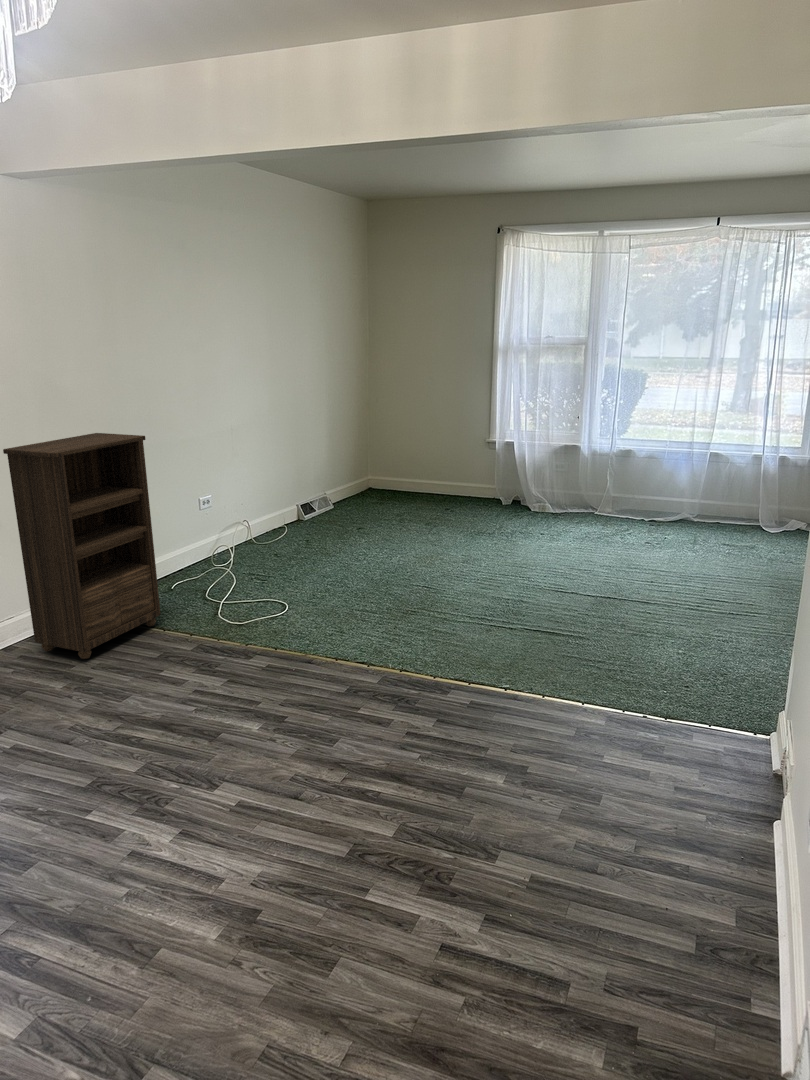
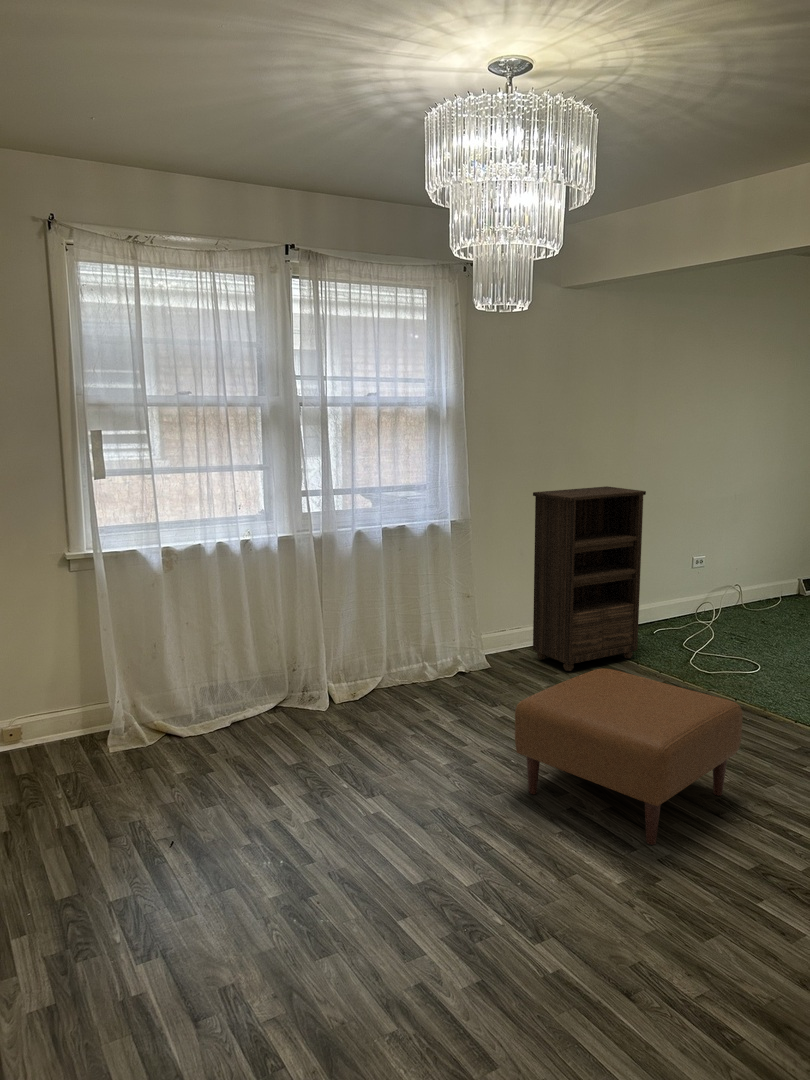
ottoman: none [37,662,306,867] -> present [515,668,743,845]

